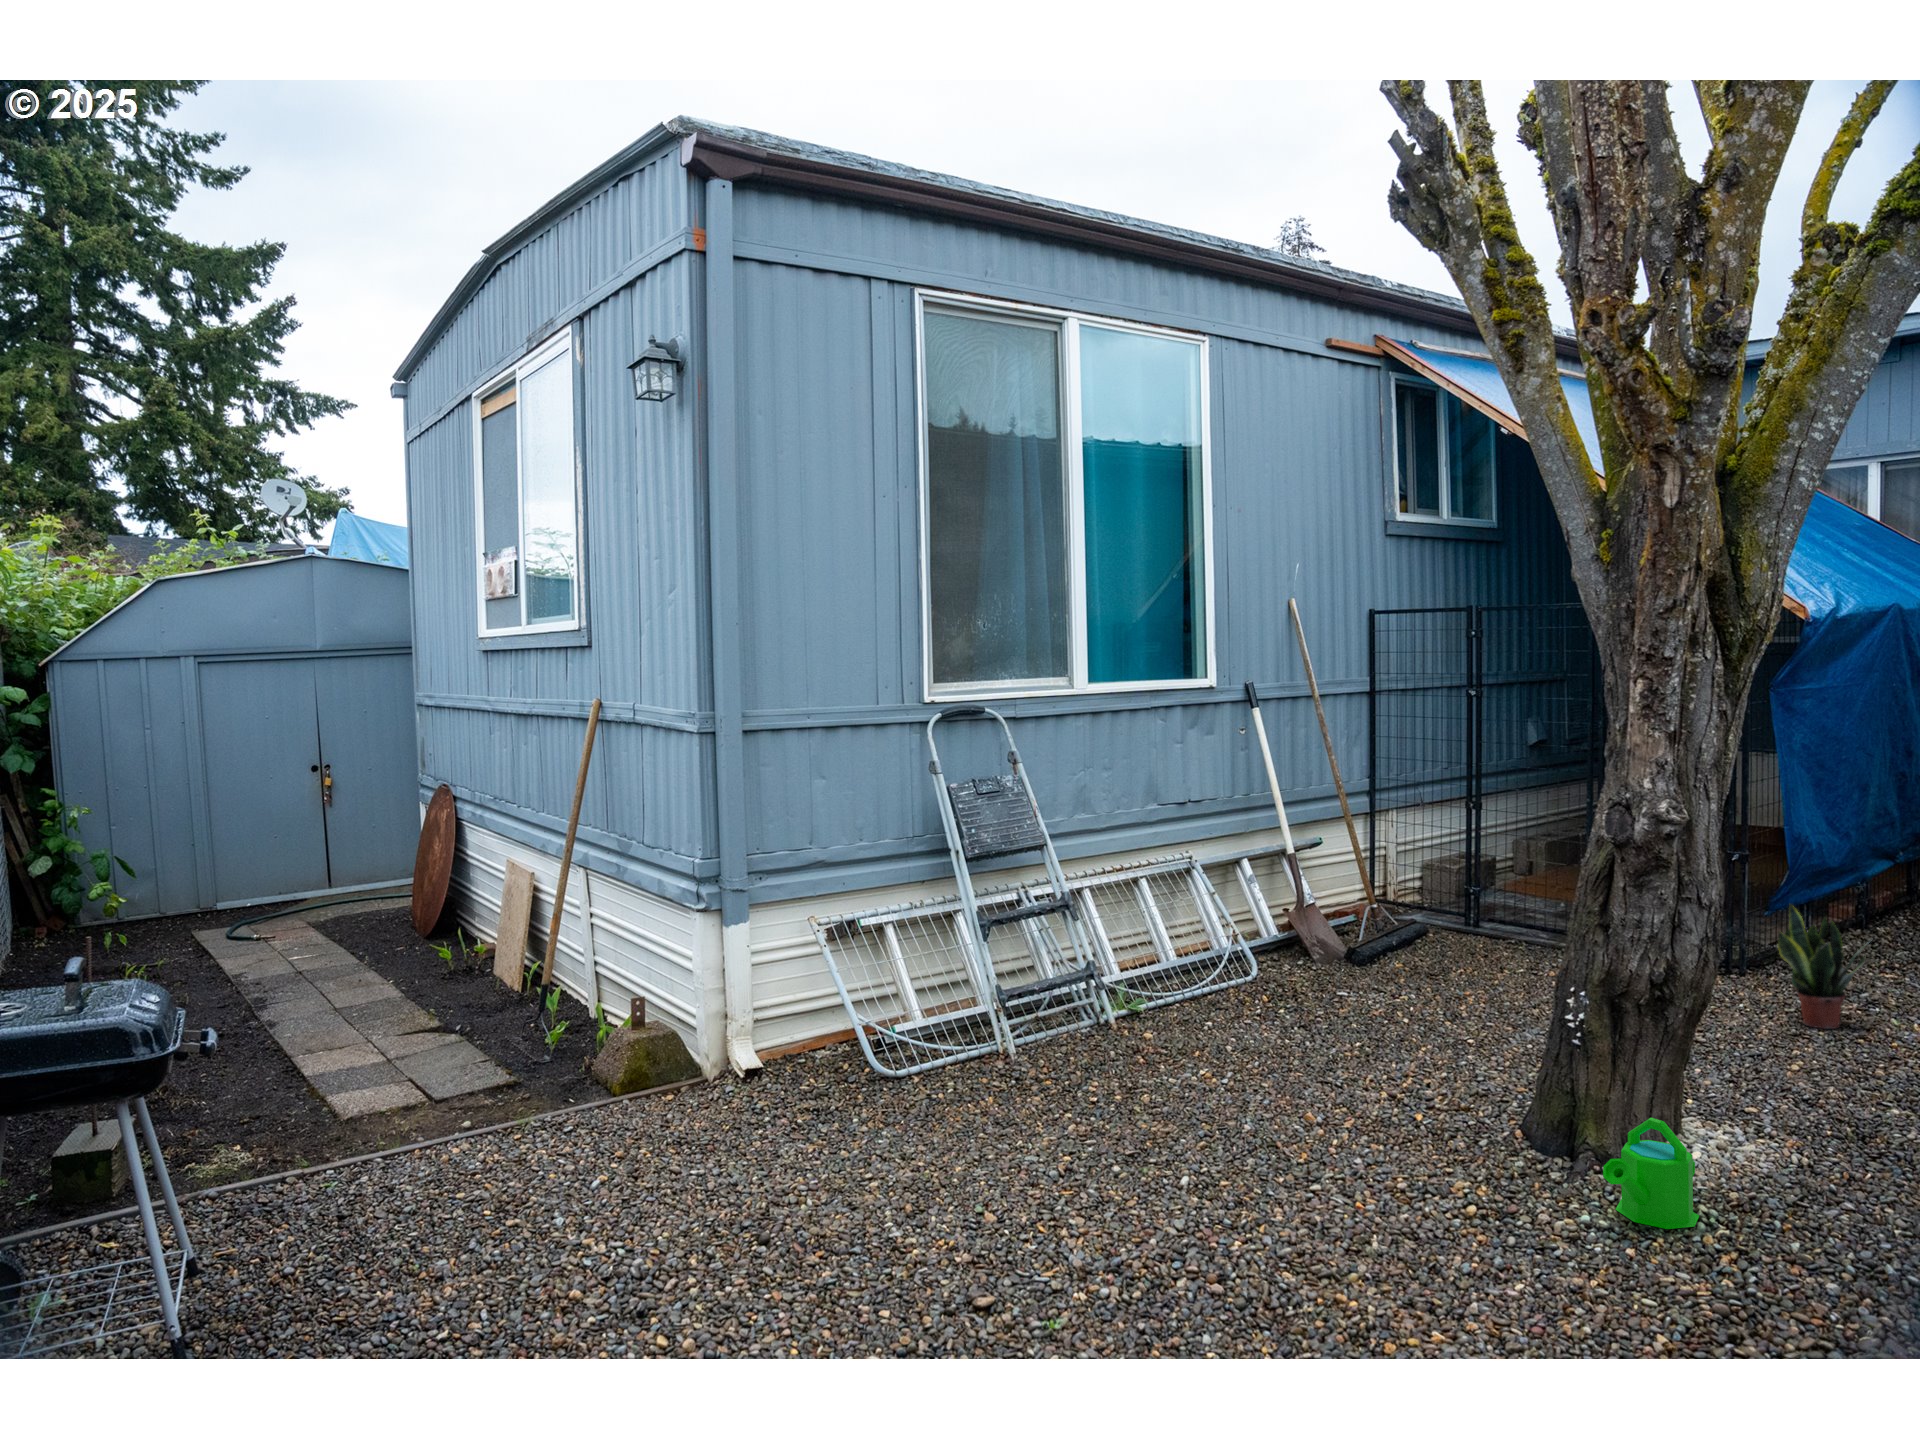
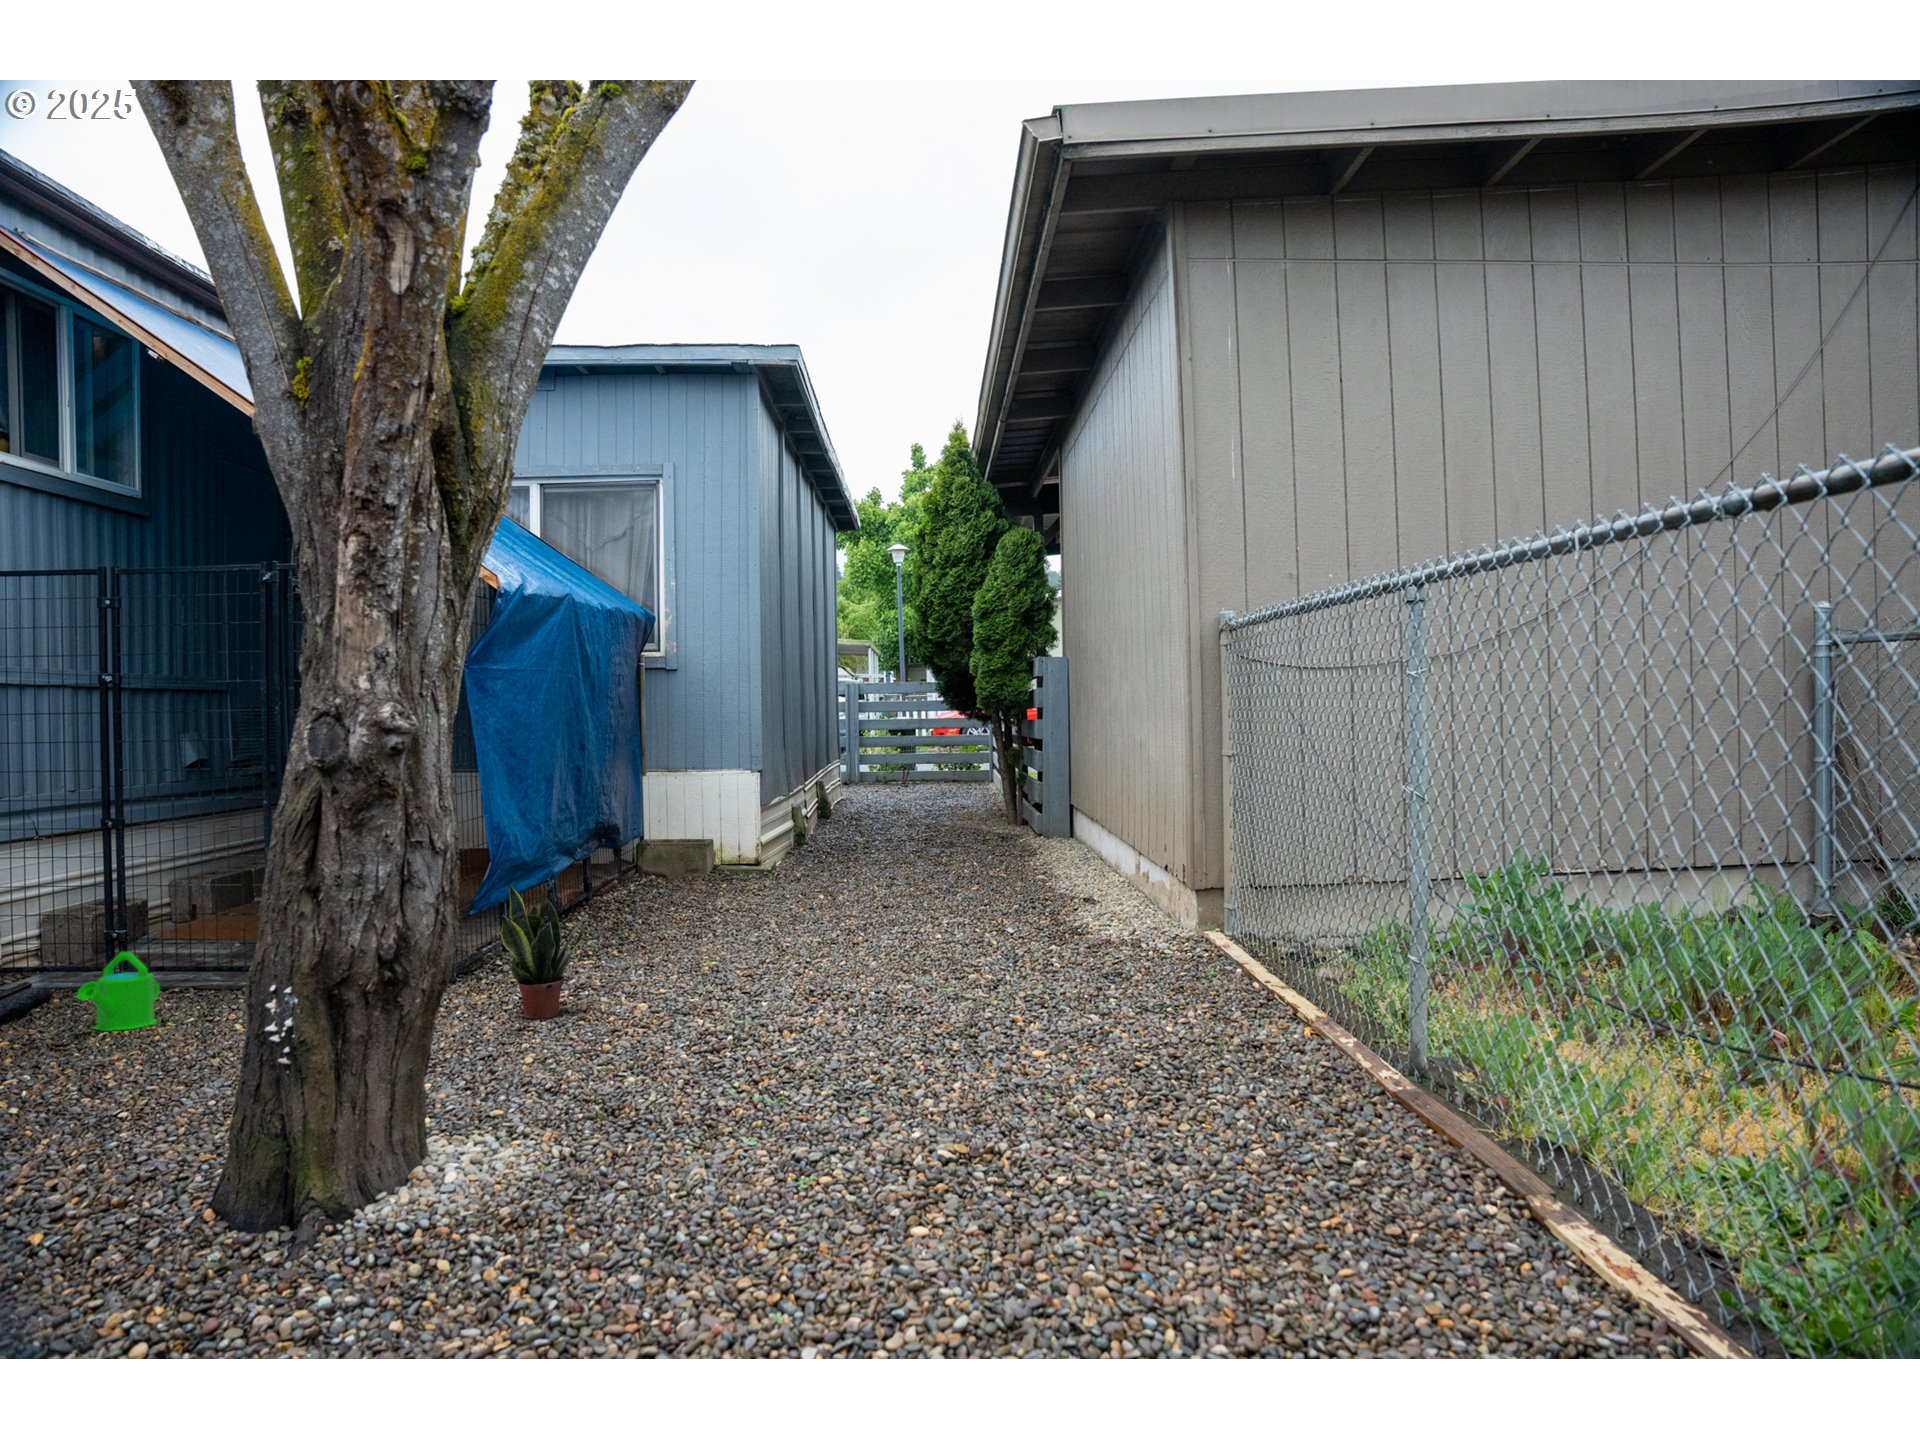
watering can: present [1603,1117,1699,1229] -> present [77,952,160,1031]

